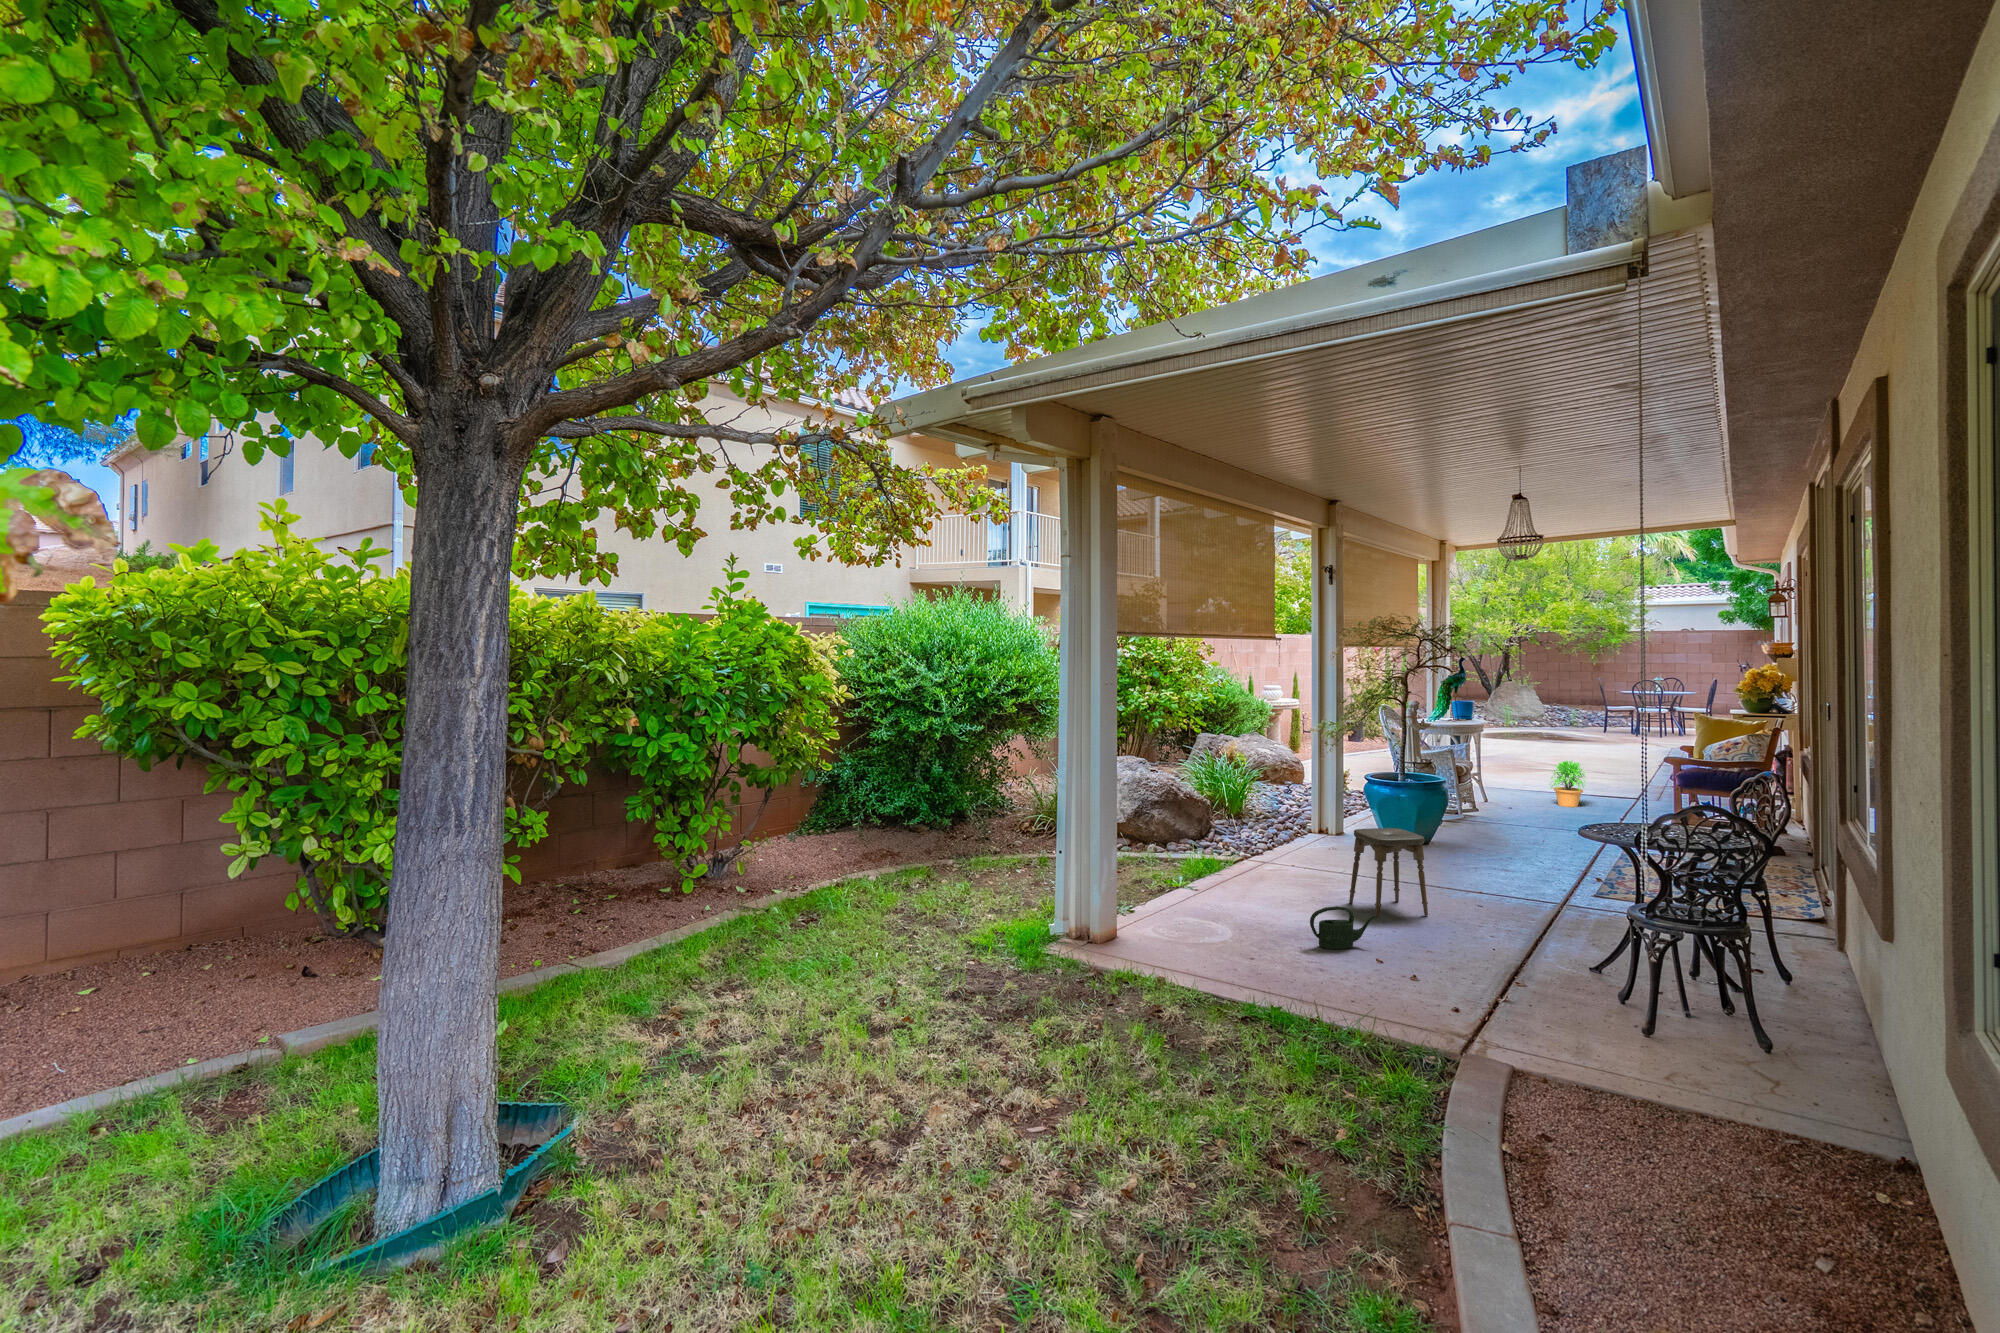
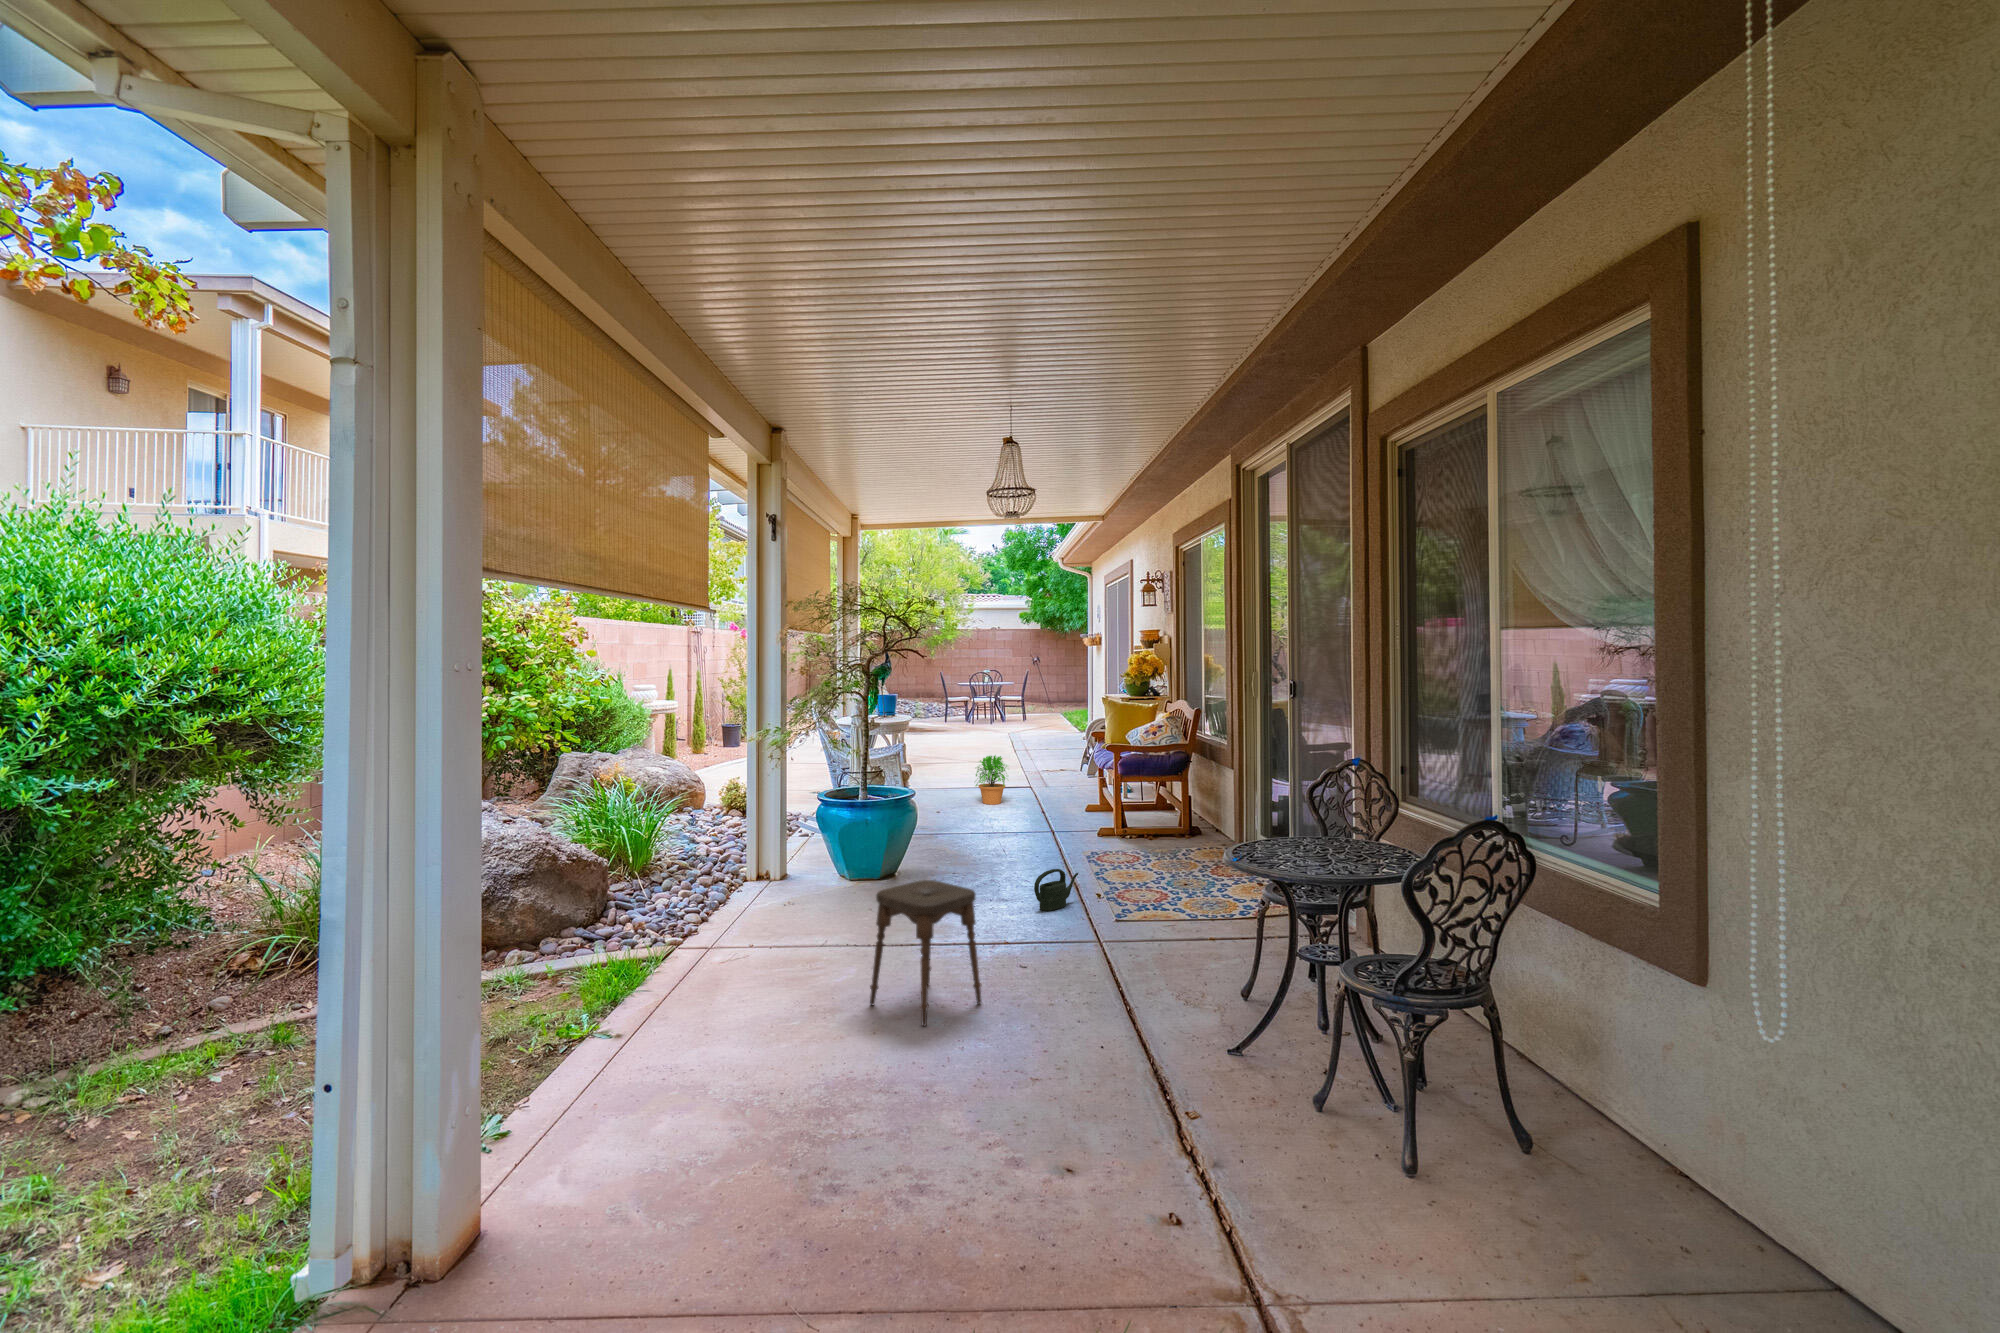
watering can: present [1310,906,1376,949] -> present [1034,869,1078,911]

